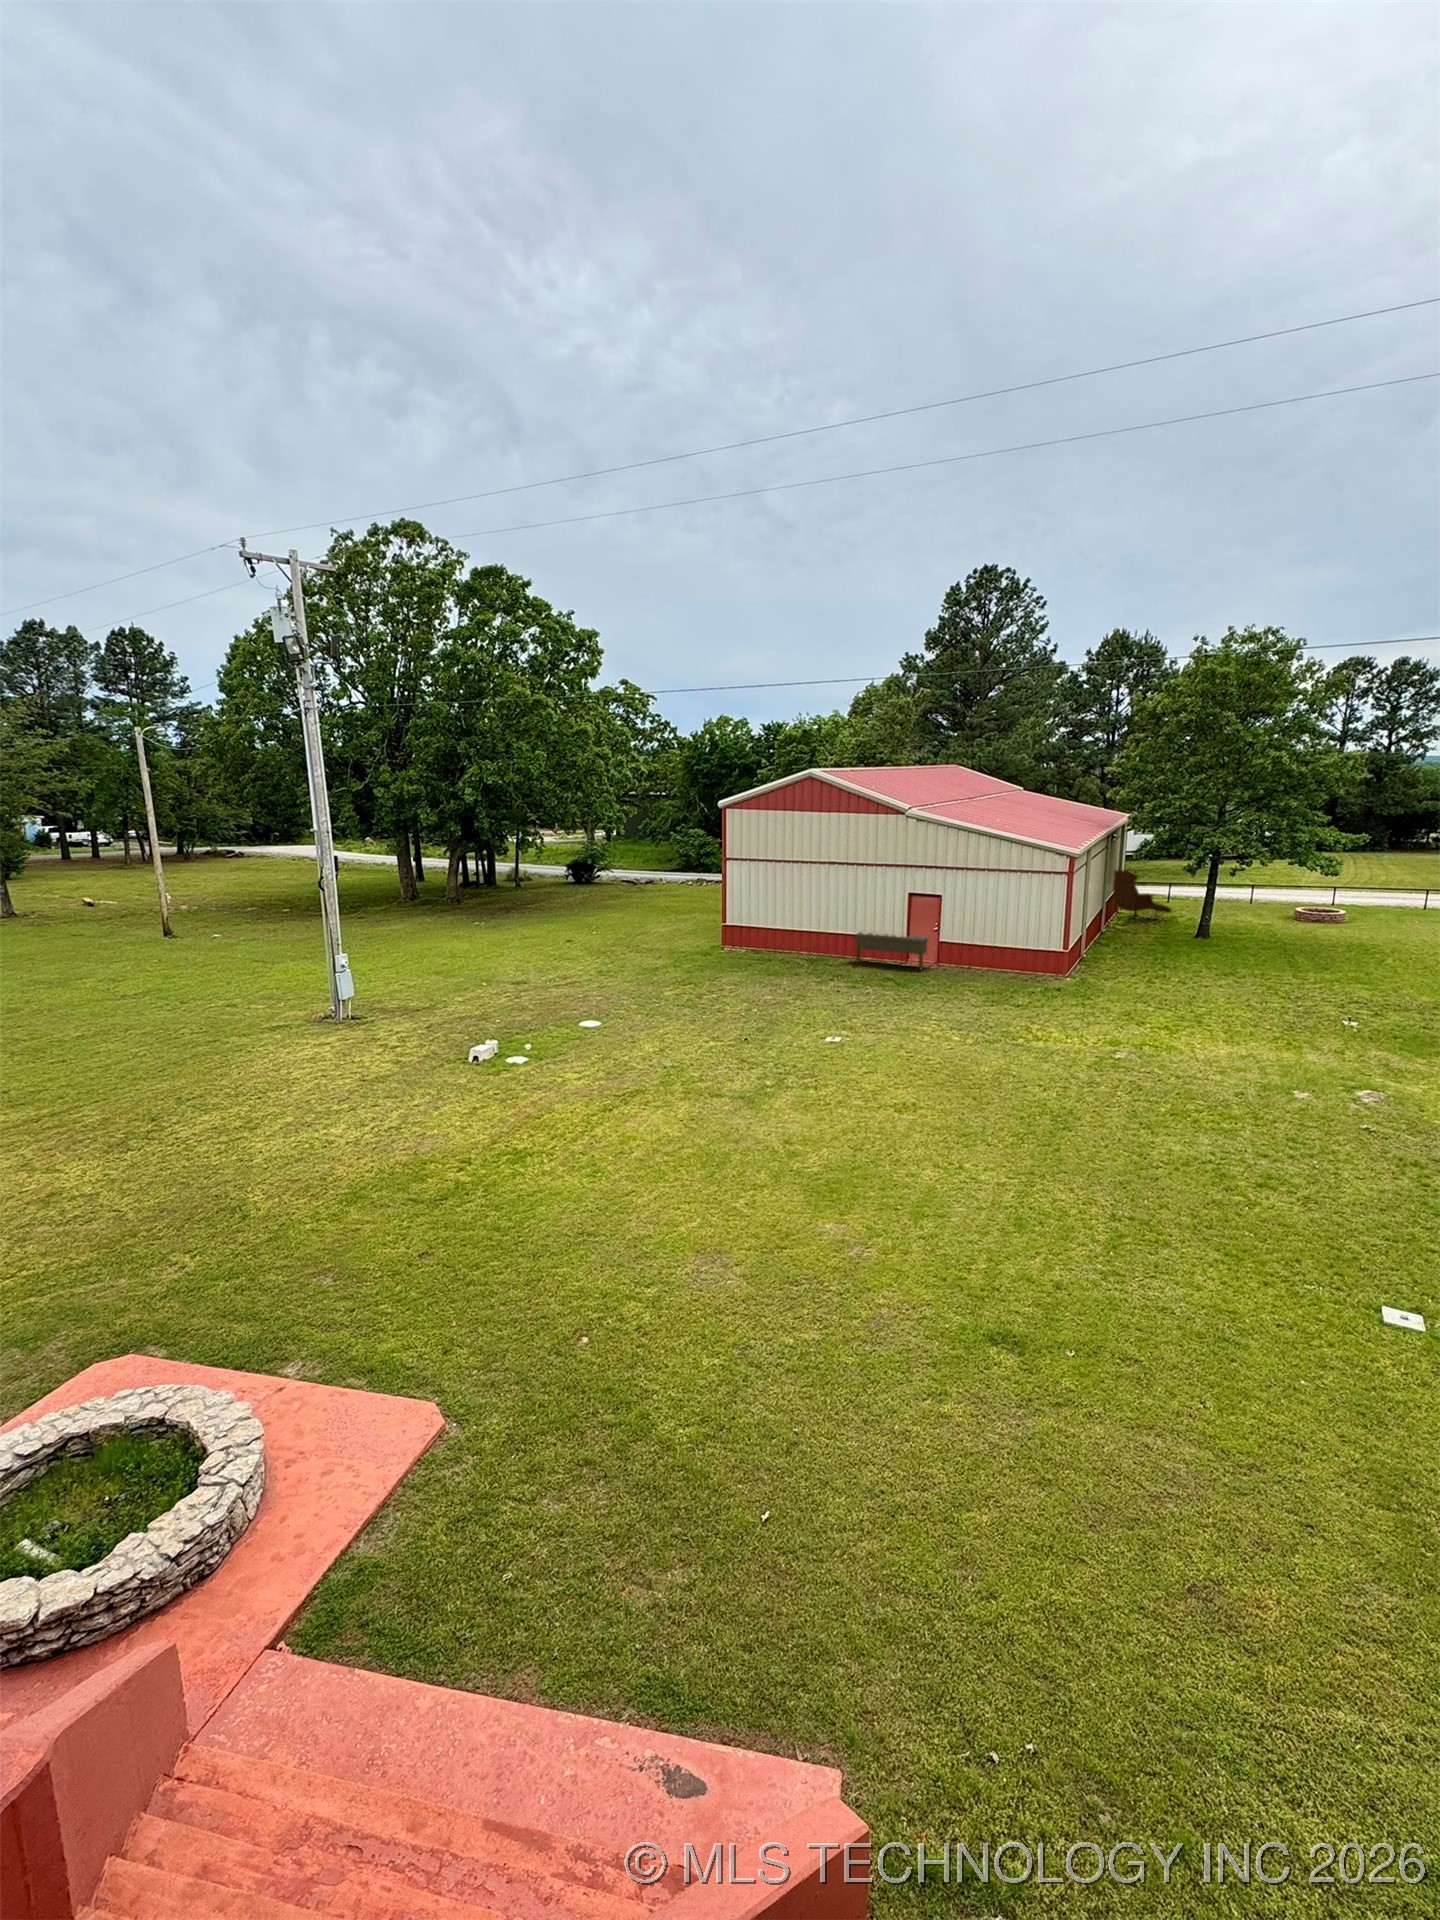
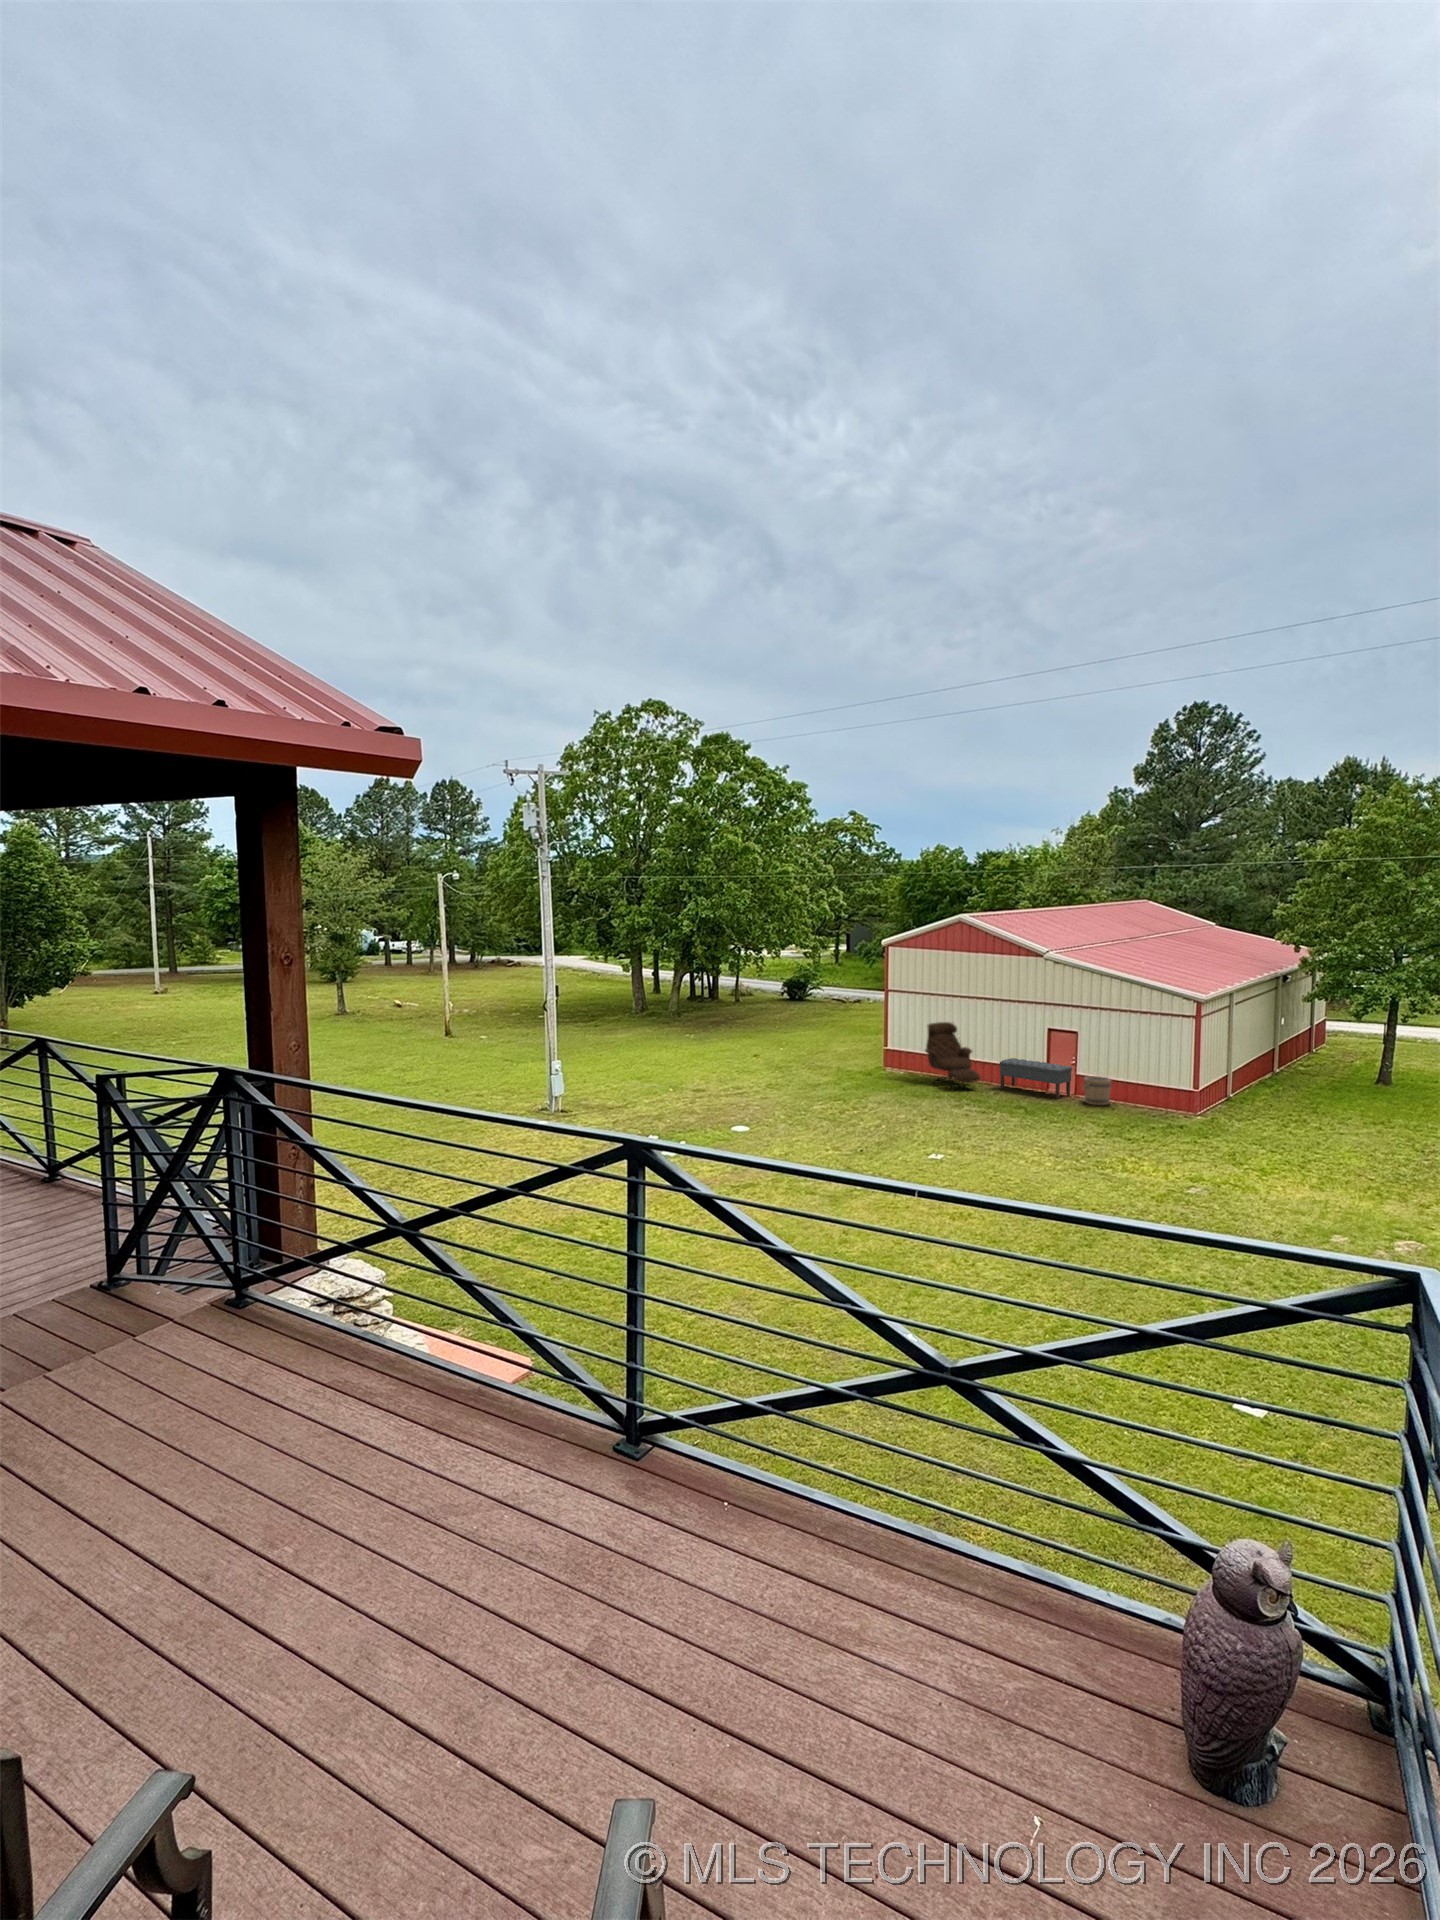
lounge chair: present [1113,870,1172,922] -> present [925,1022,980,1089]
bucket: none [947,944,979,975] -> present [1082,1076,1111,1105]

